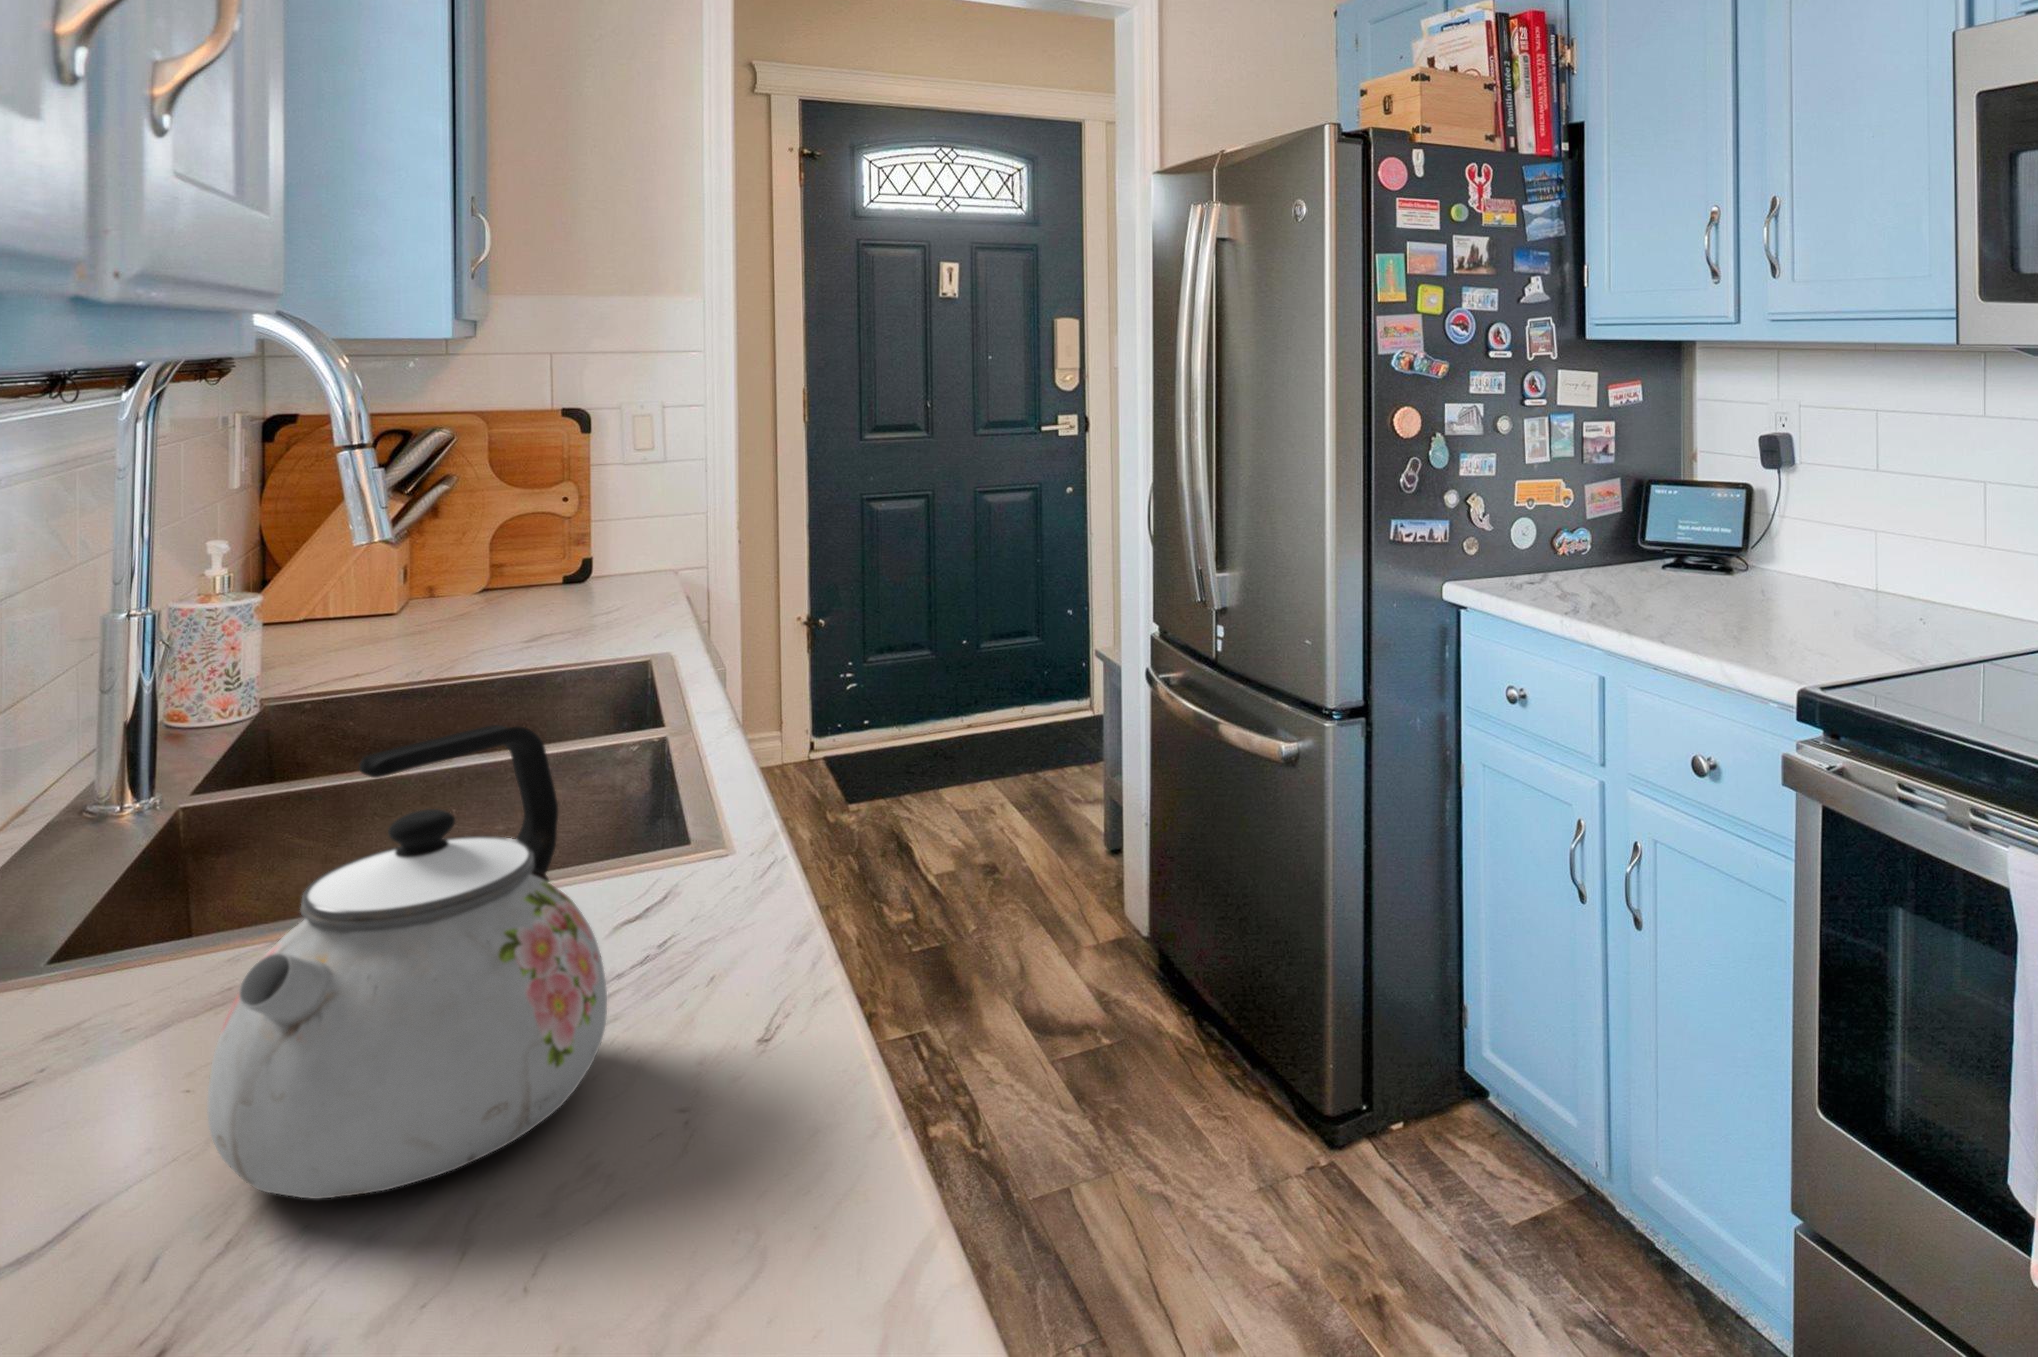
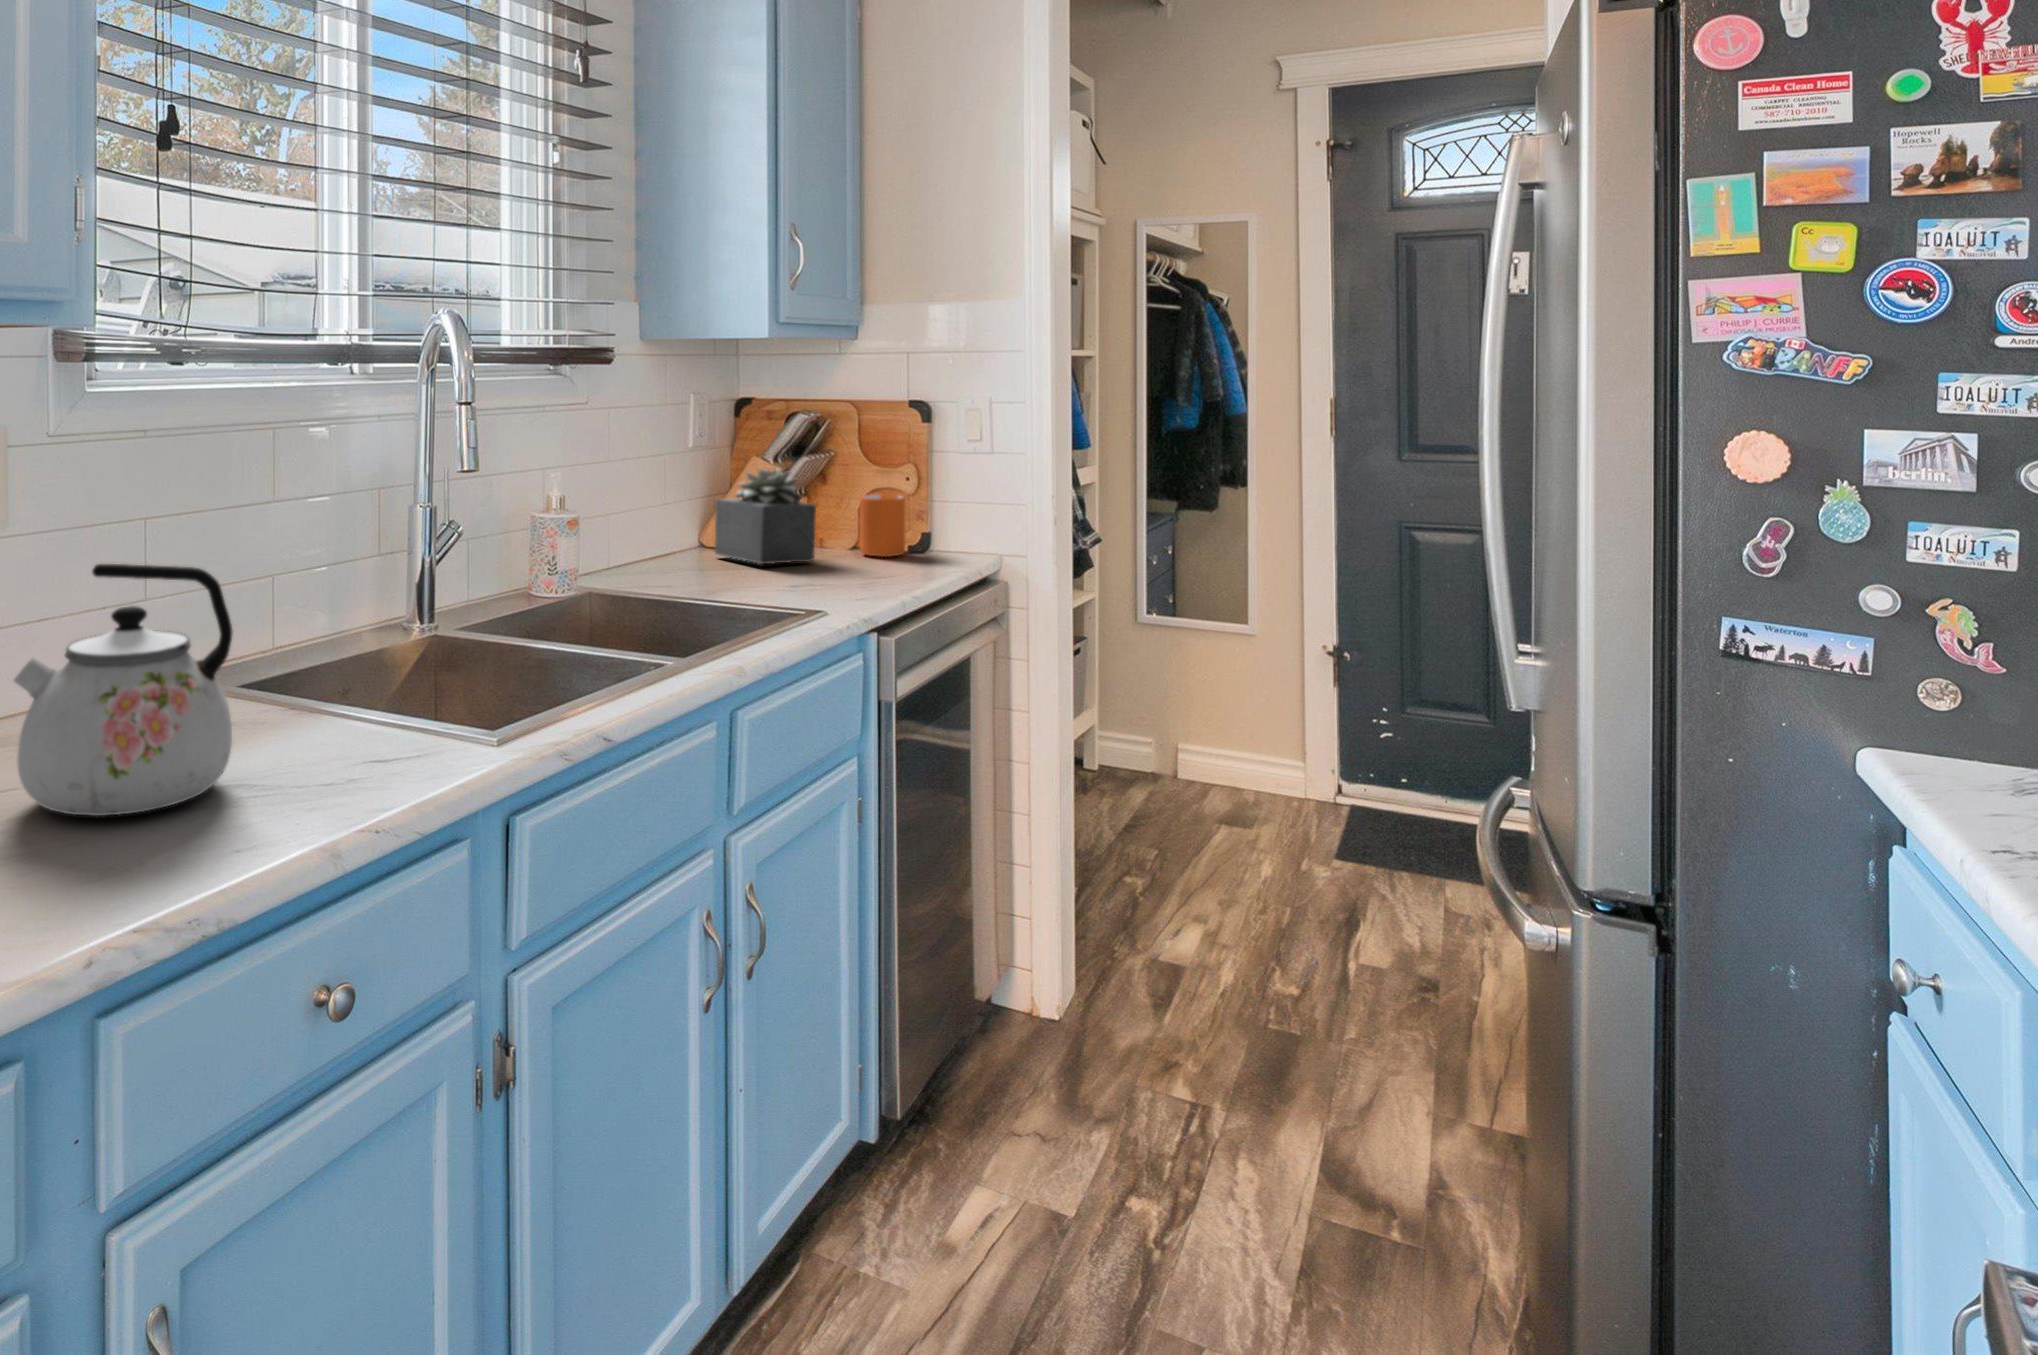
succulent plant: none [359,505,519,631] -> present [715,468,816,564]
mug: none [539,524,598,597] -> present [860,494,907,557]

